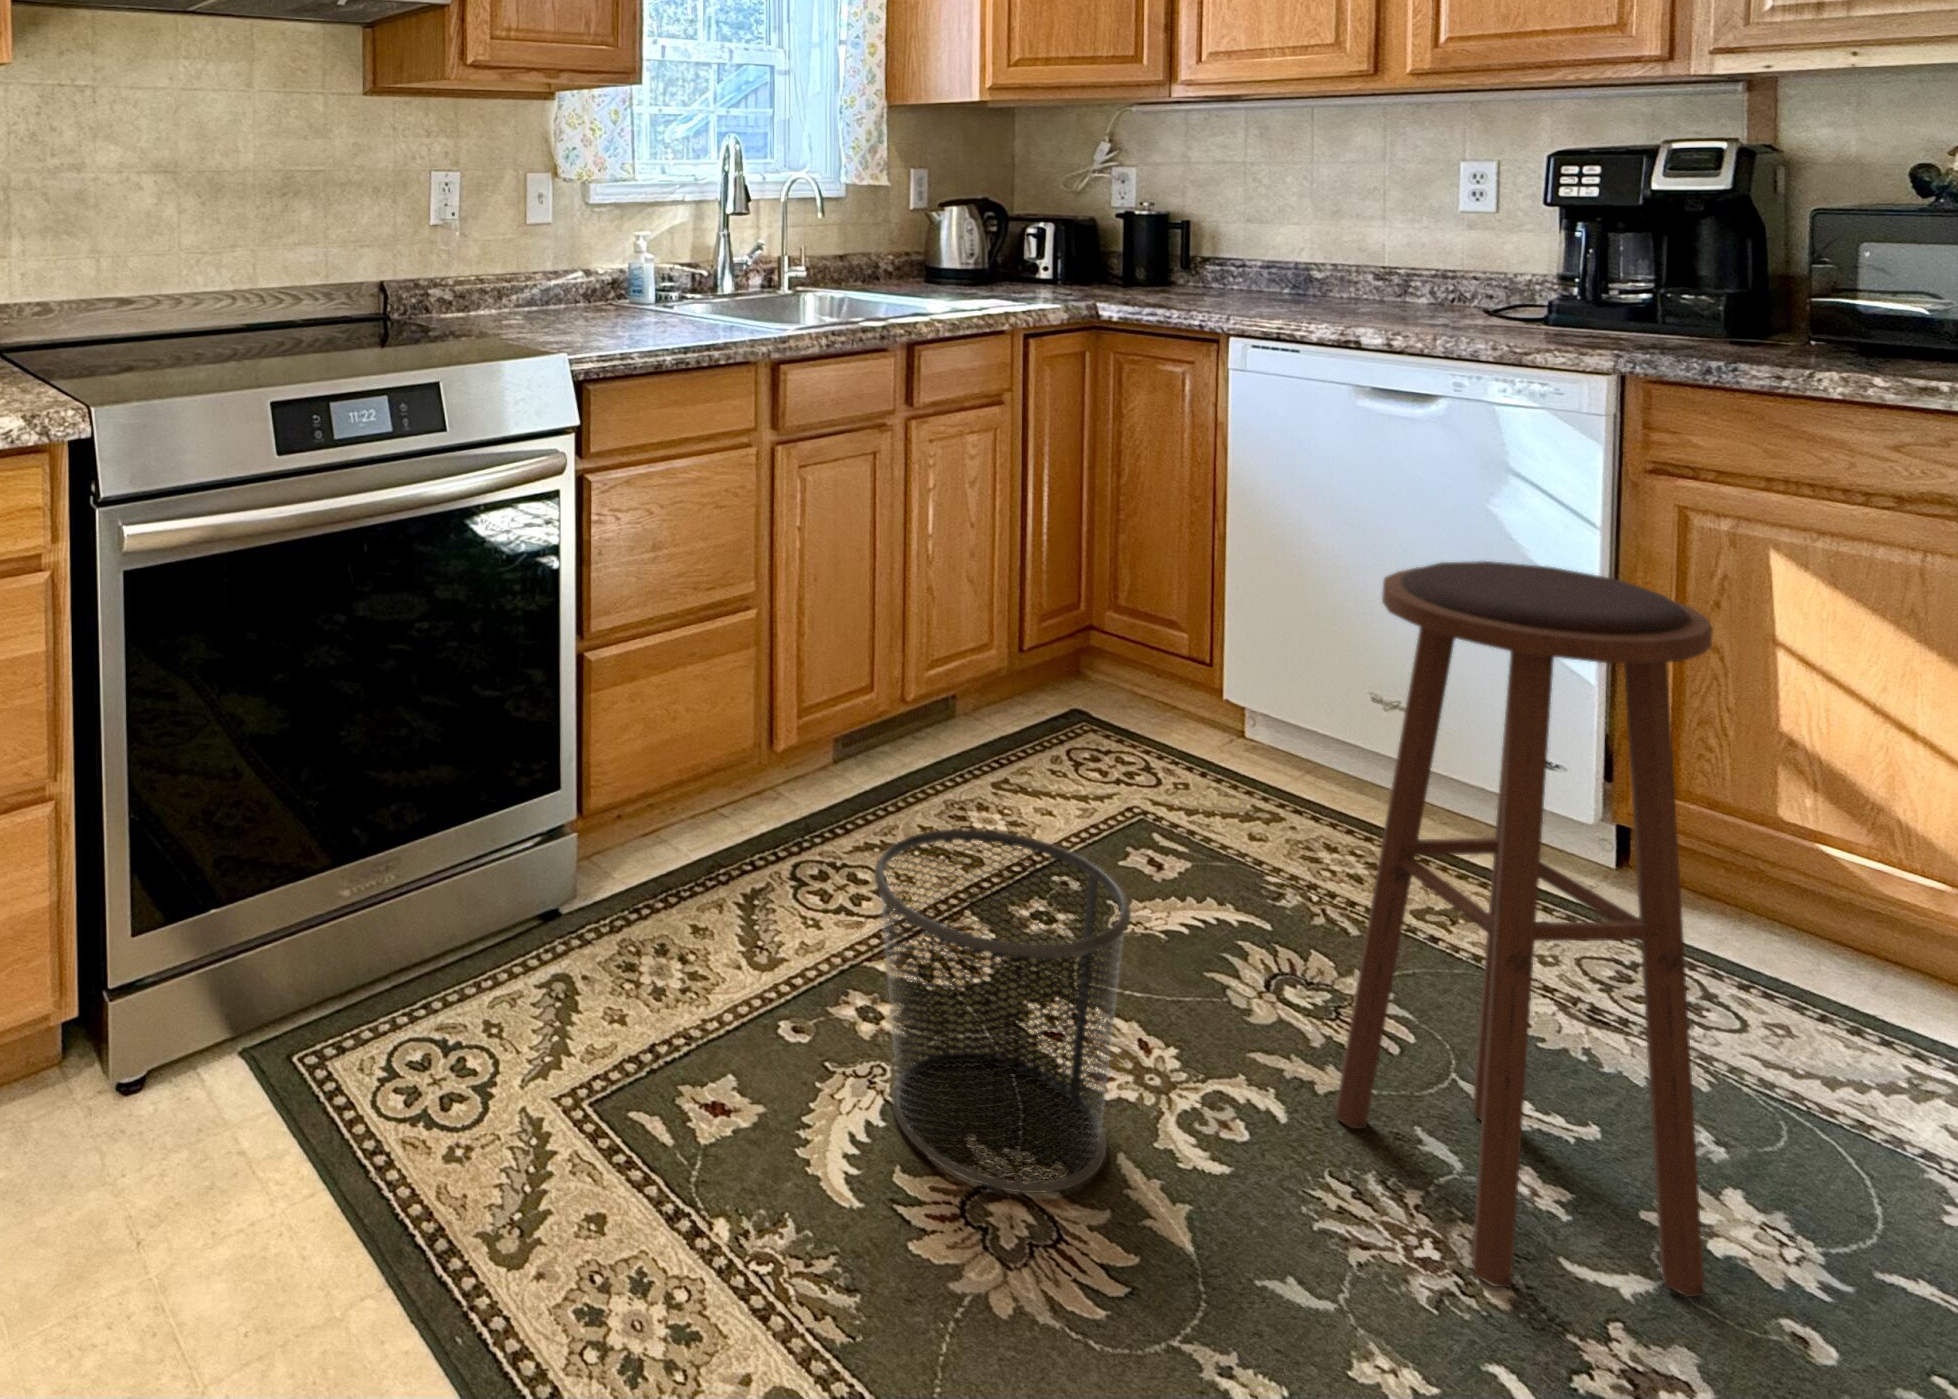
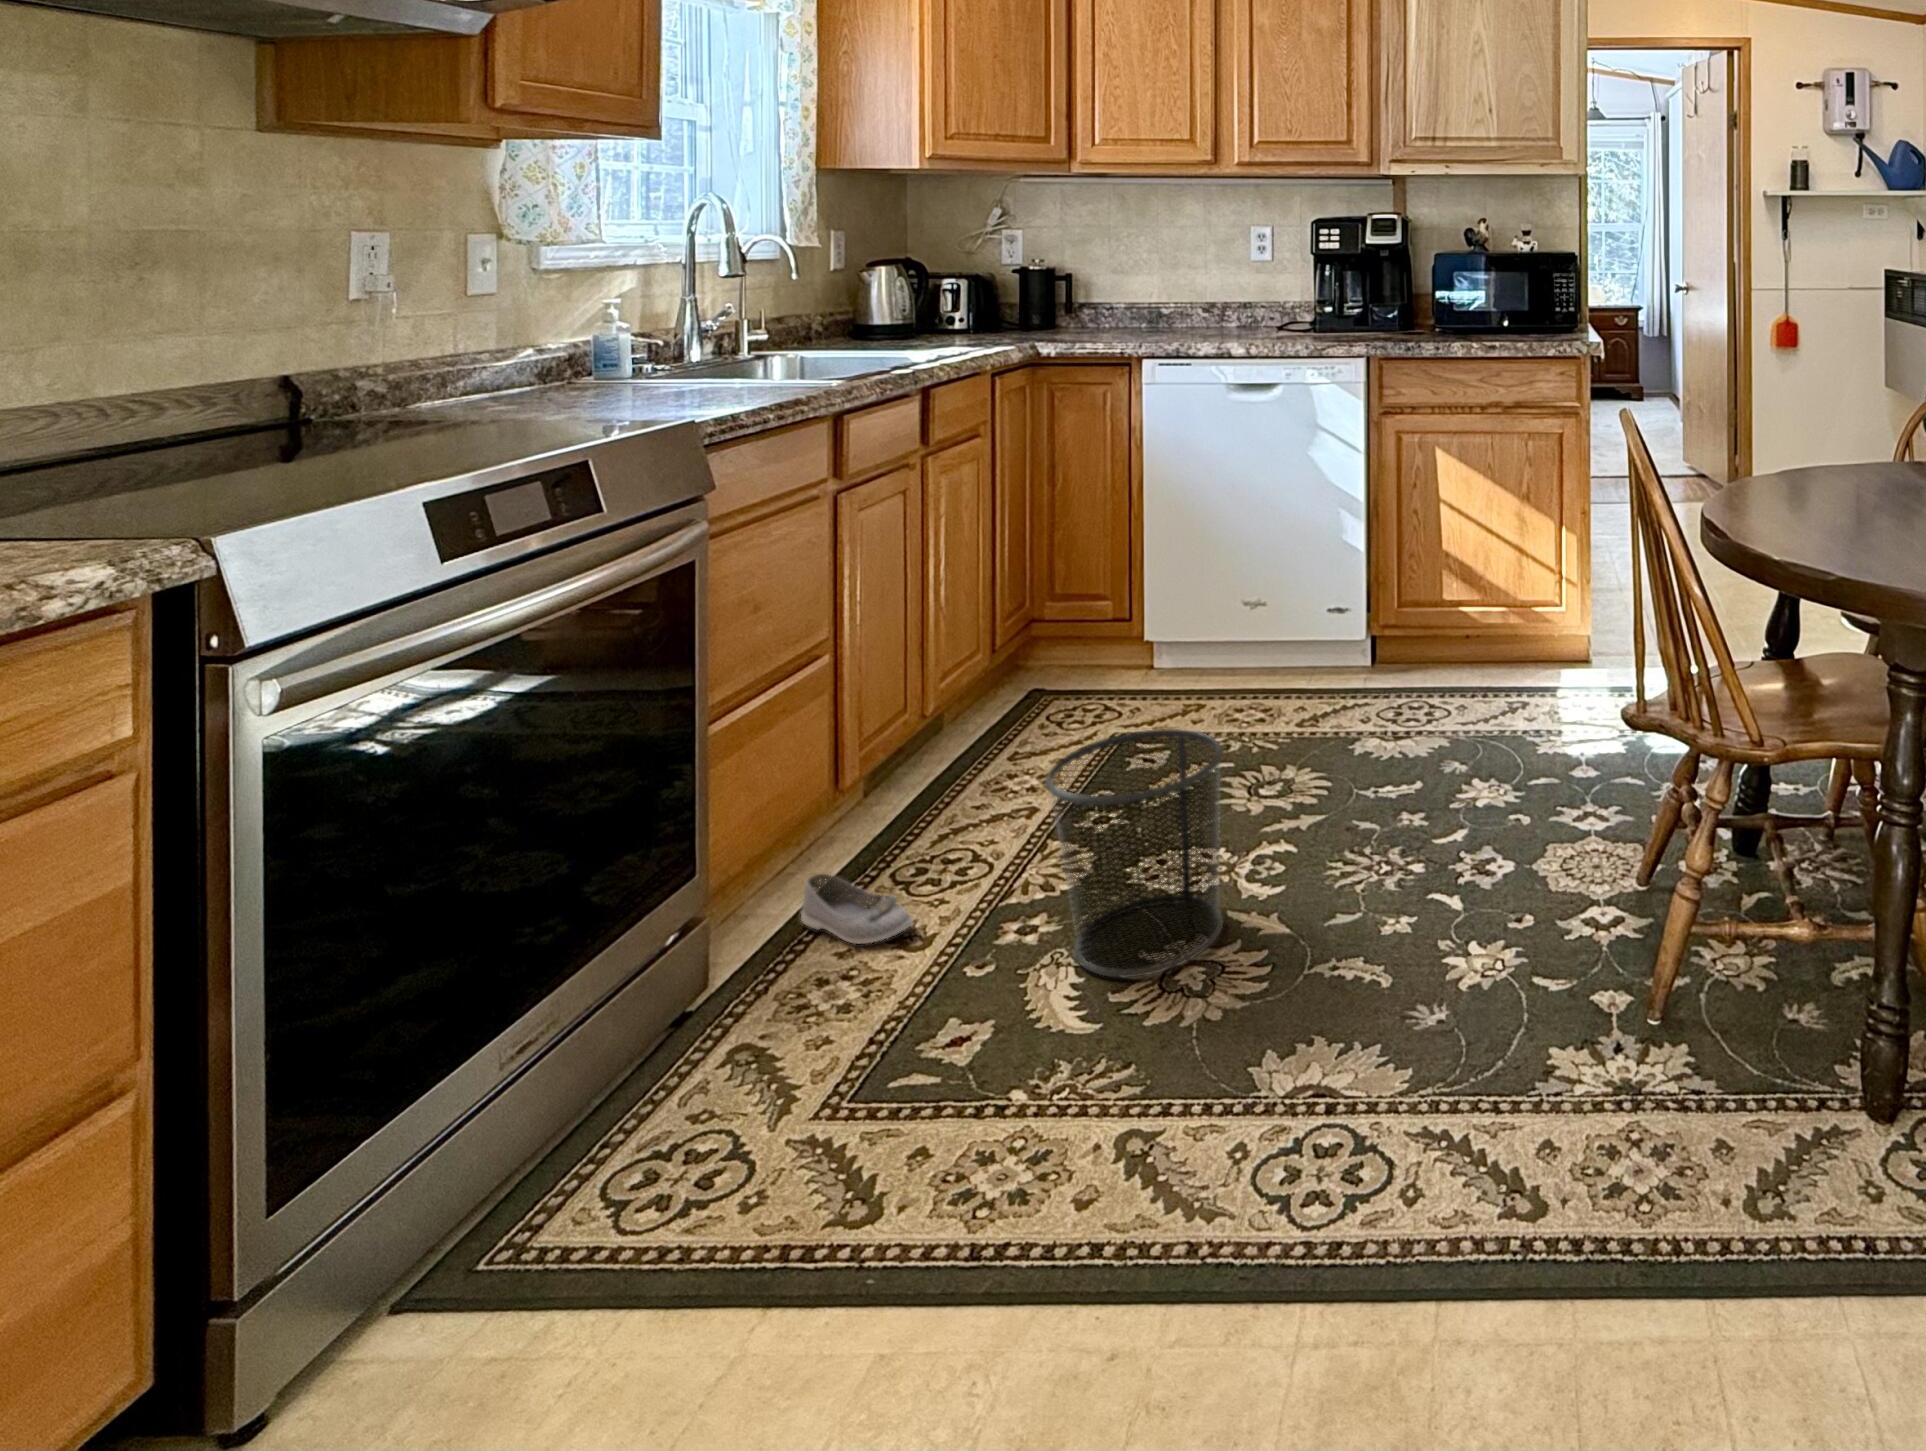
stool: present [1335,561,1713,1296] -> none [1311,466,1487,866]
shoe: none [688,832,771,940] -> present [801,874,913,944]

